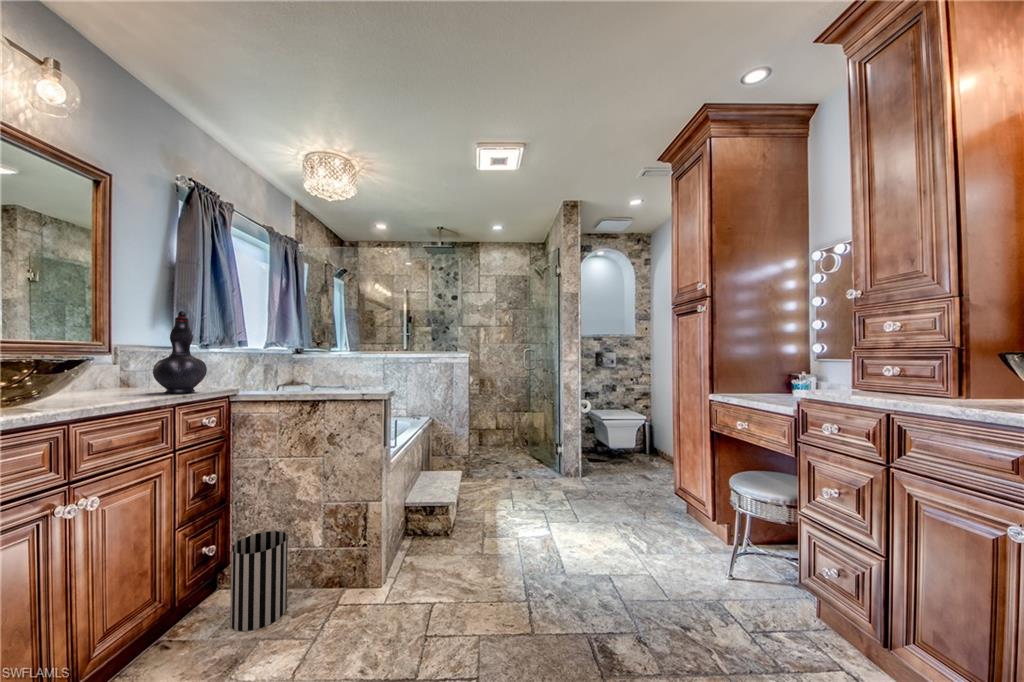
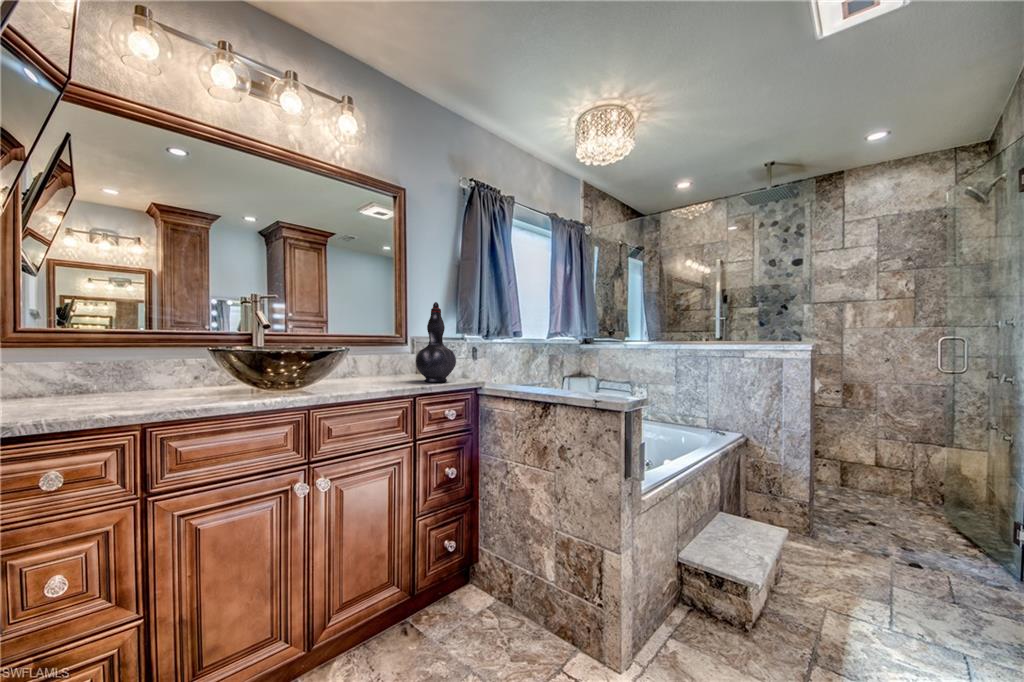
wastebasket: present [230,531,288,631] -> none [461,542,514,655]

